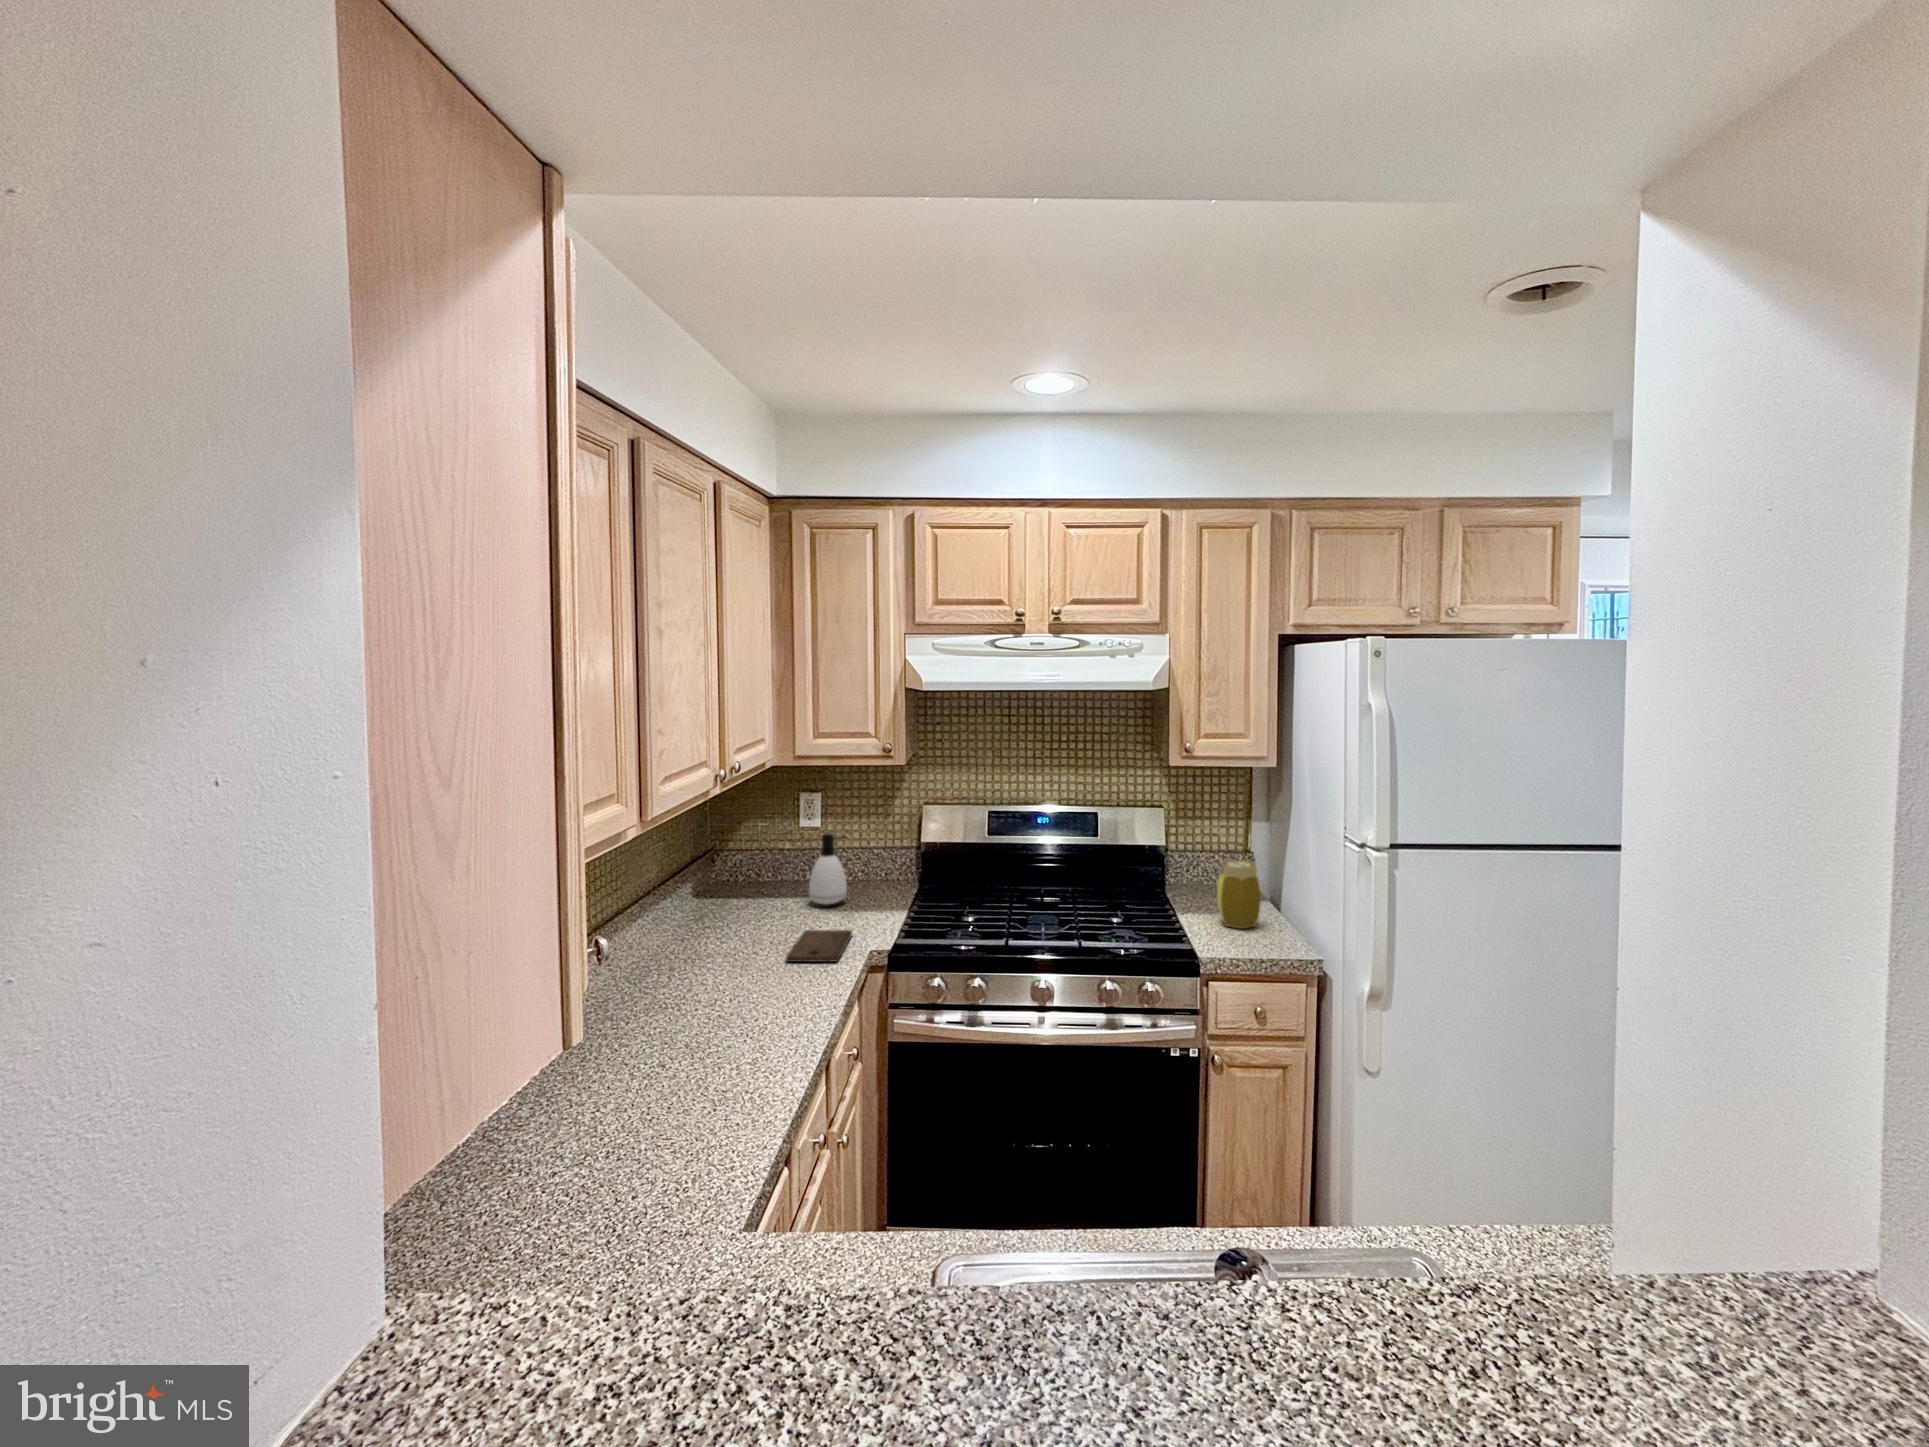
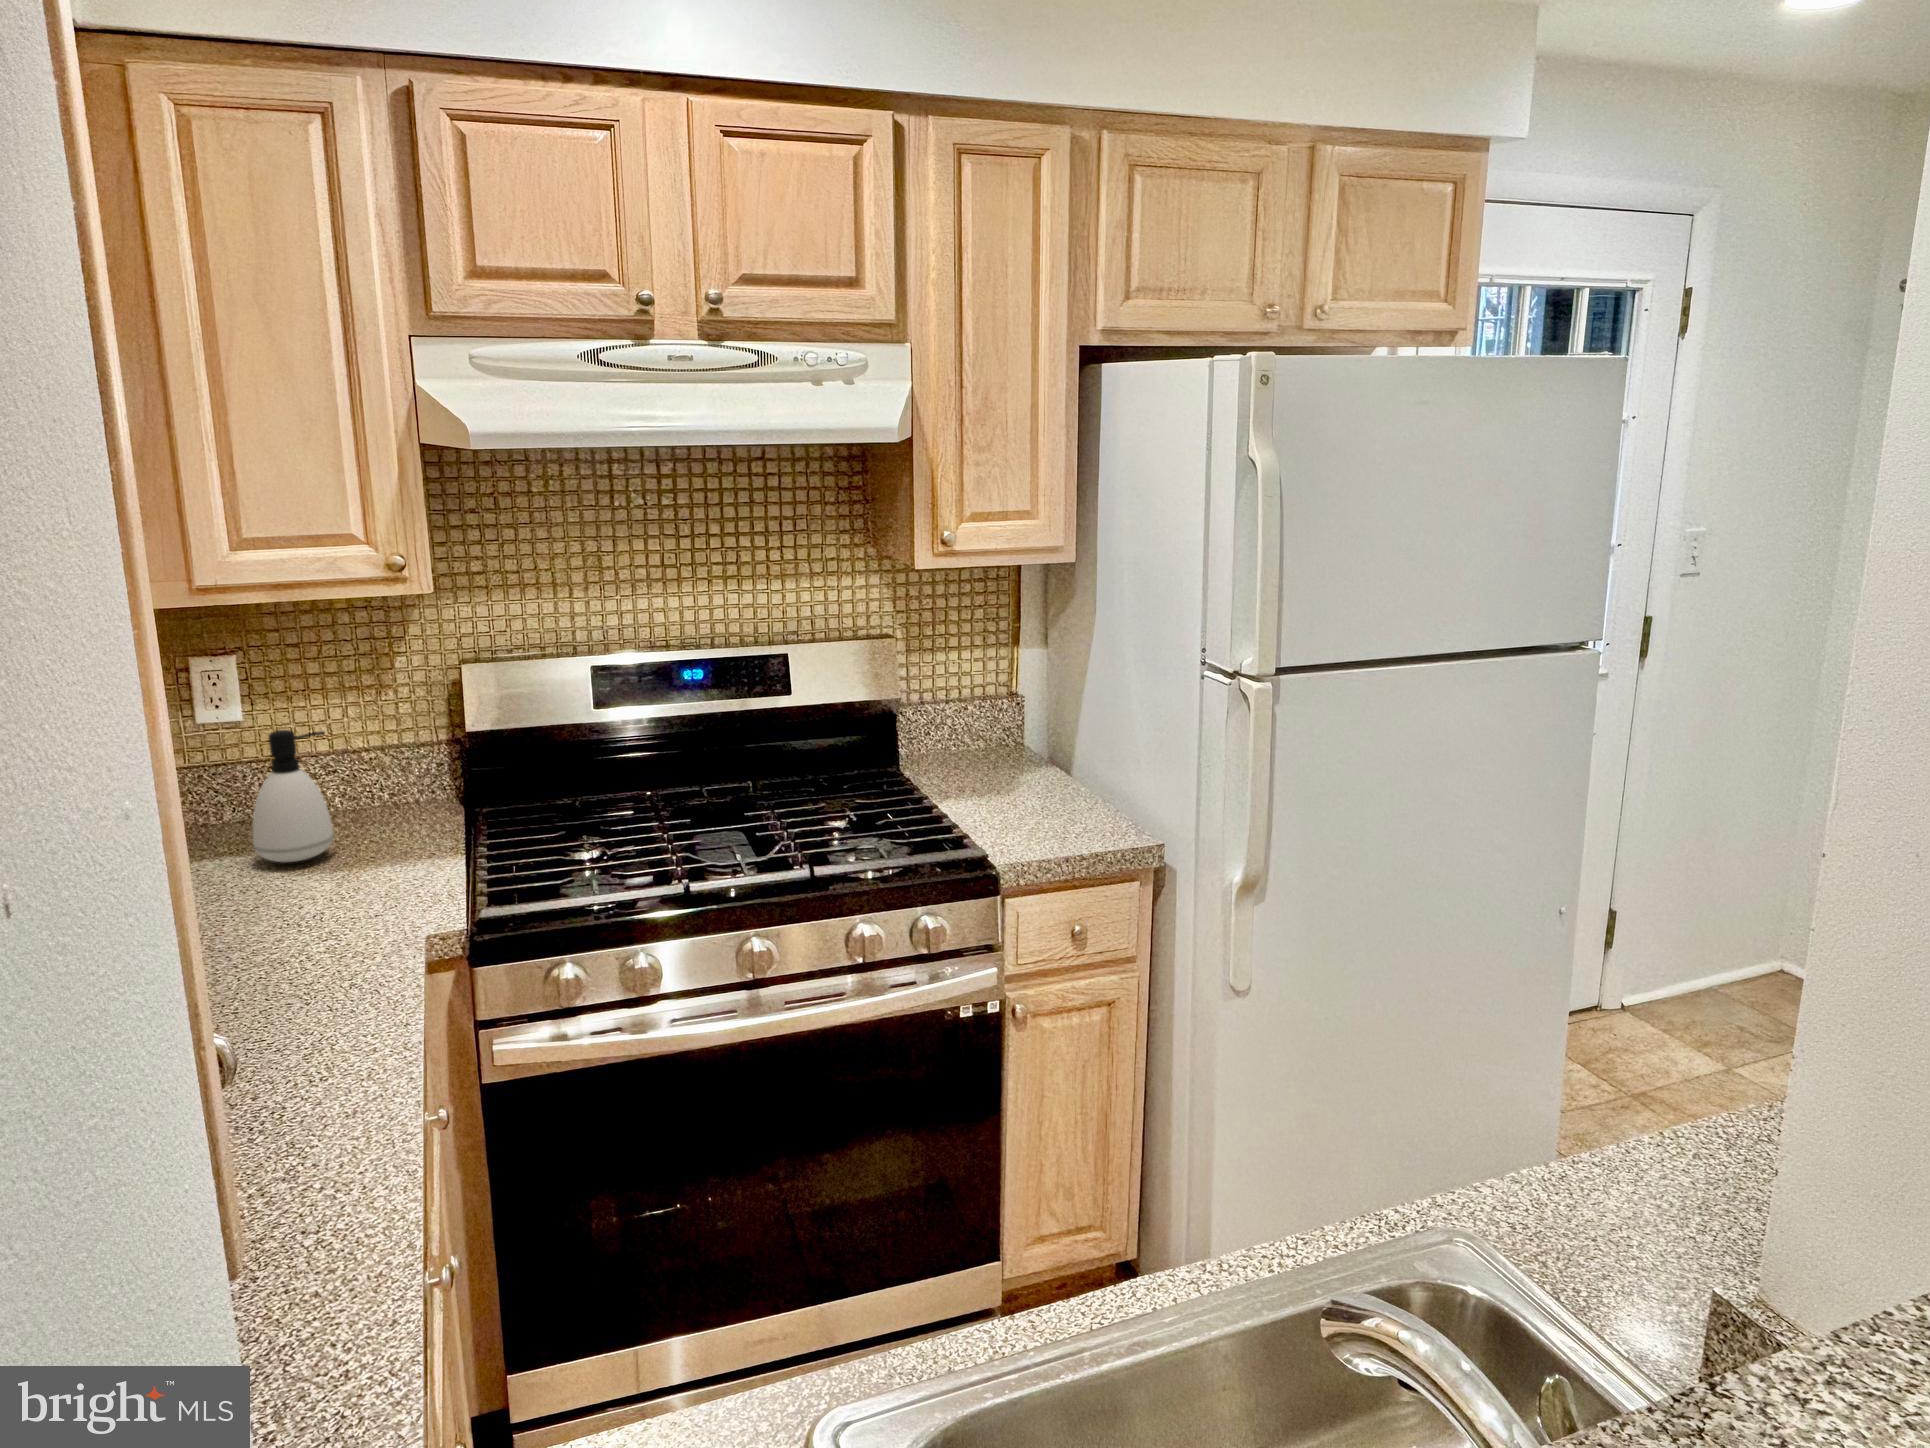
jar: present [1217,860,1261,929] -> none [994,710,1062,815]
cutting board: present [786,930,852,962] -> none [262,902,377,979]

